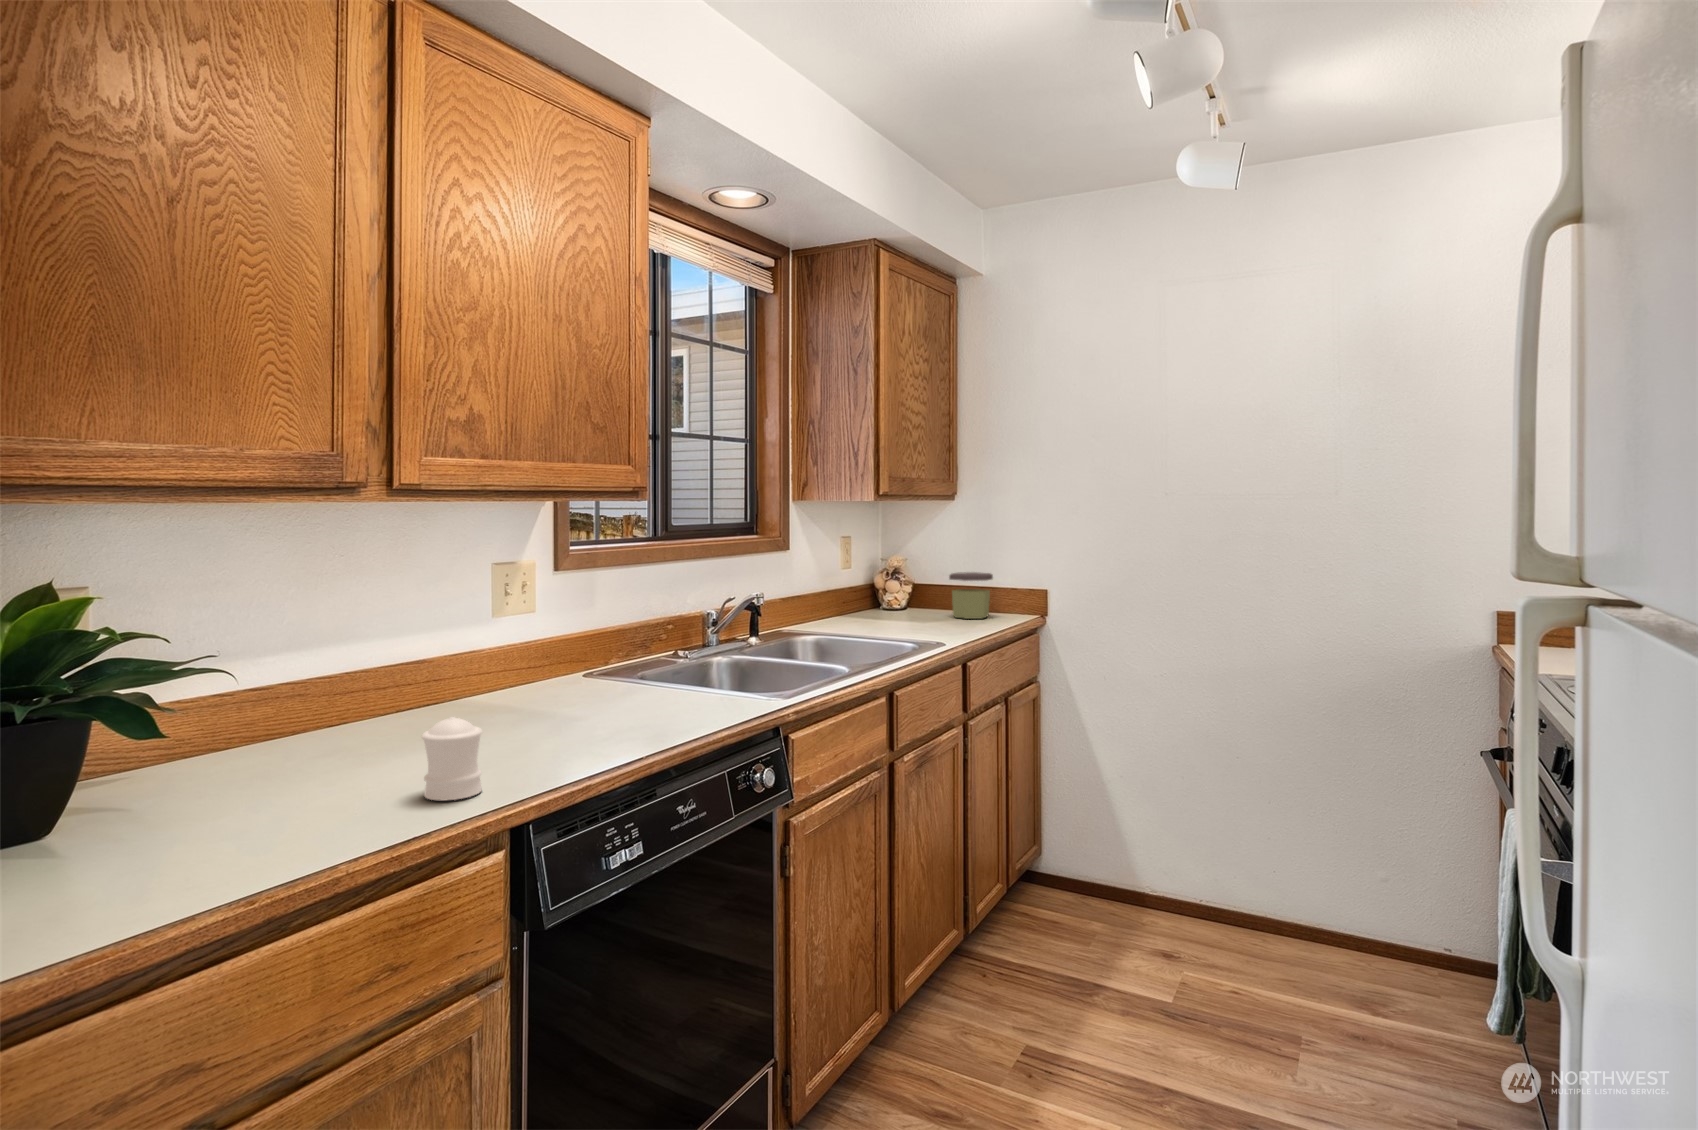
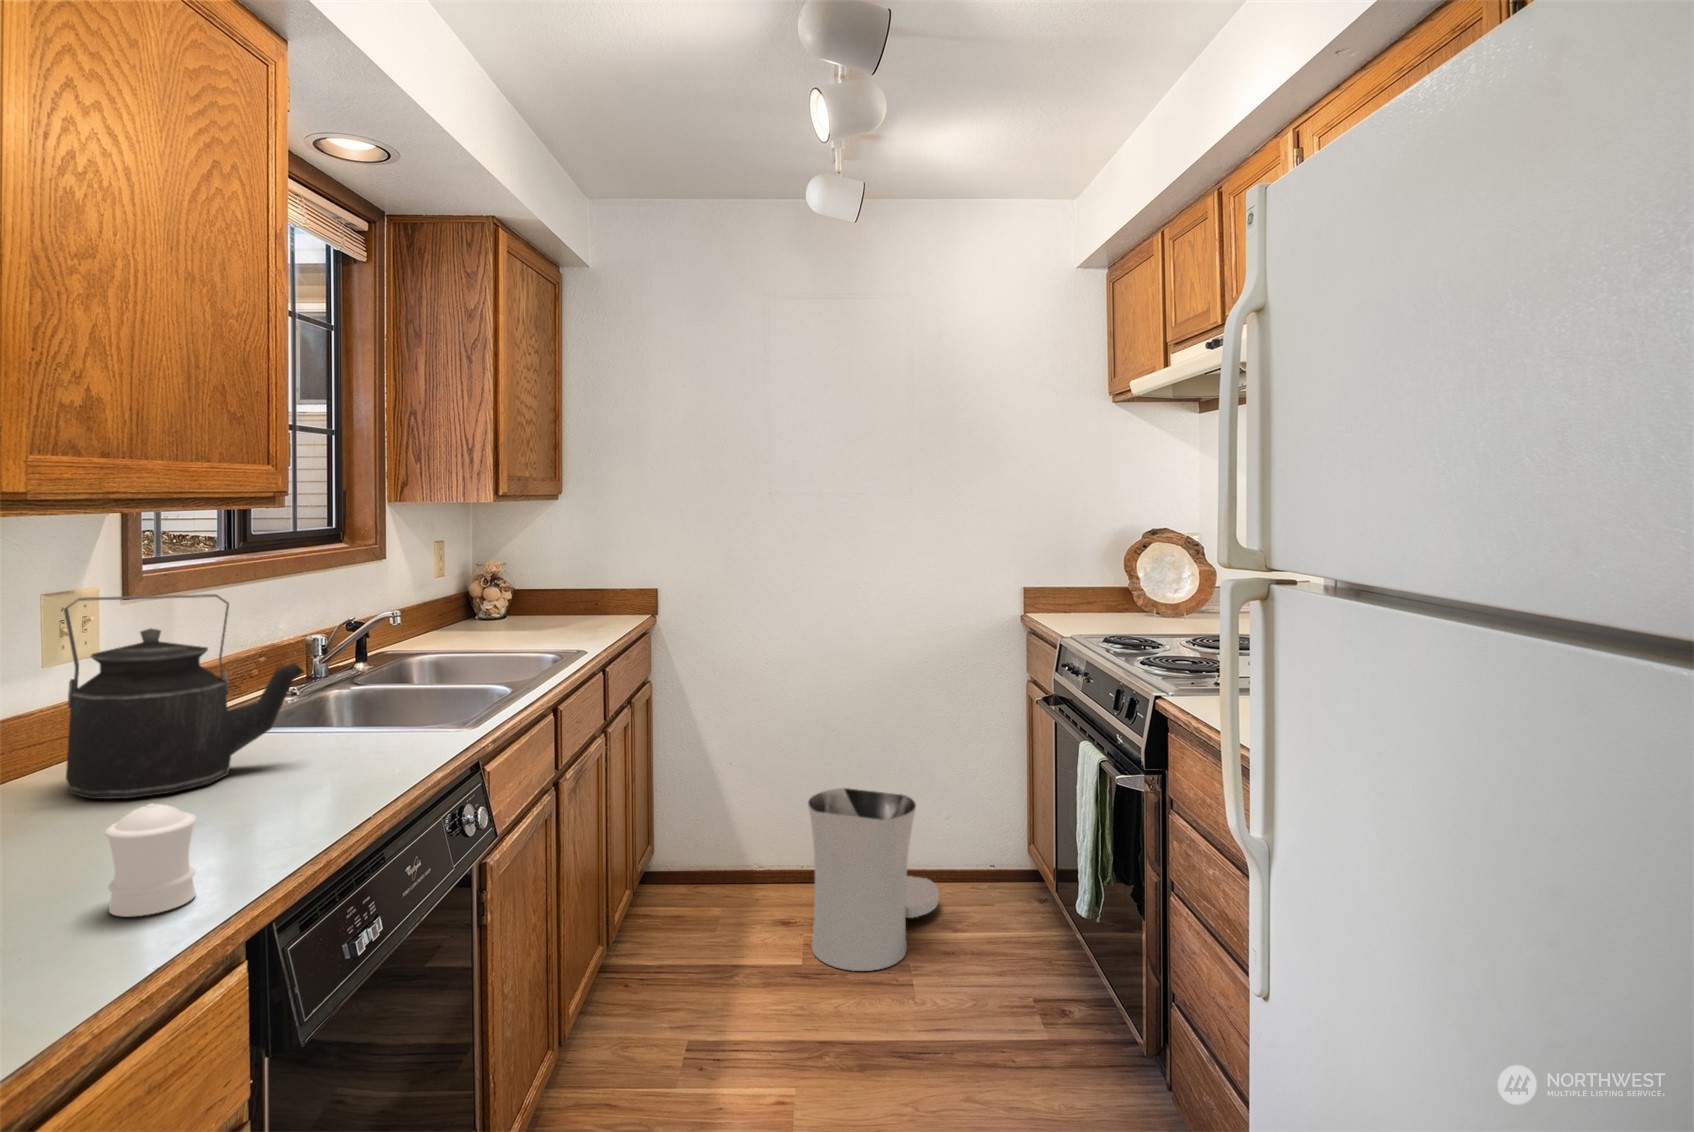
kettle: none [480,569,640,722] -> present [64,594,304,799]
jar: present [949,572,993,619] -> none [563,577,607,625]
trash can: none [1187,814,1372,1032] -> present [808,788,939,971]

